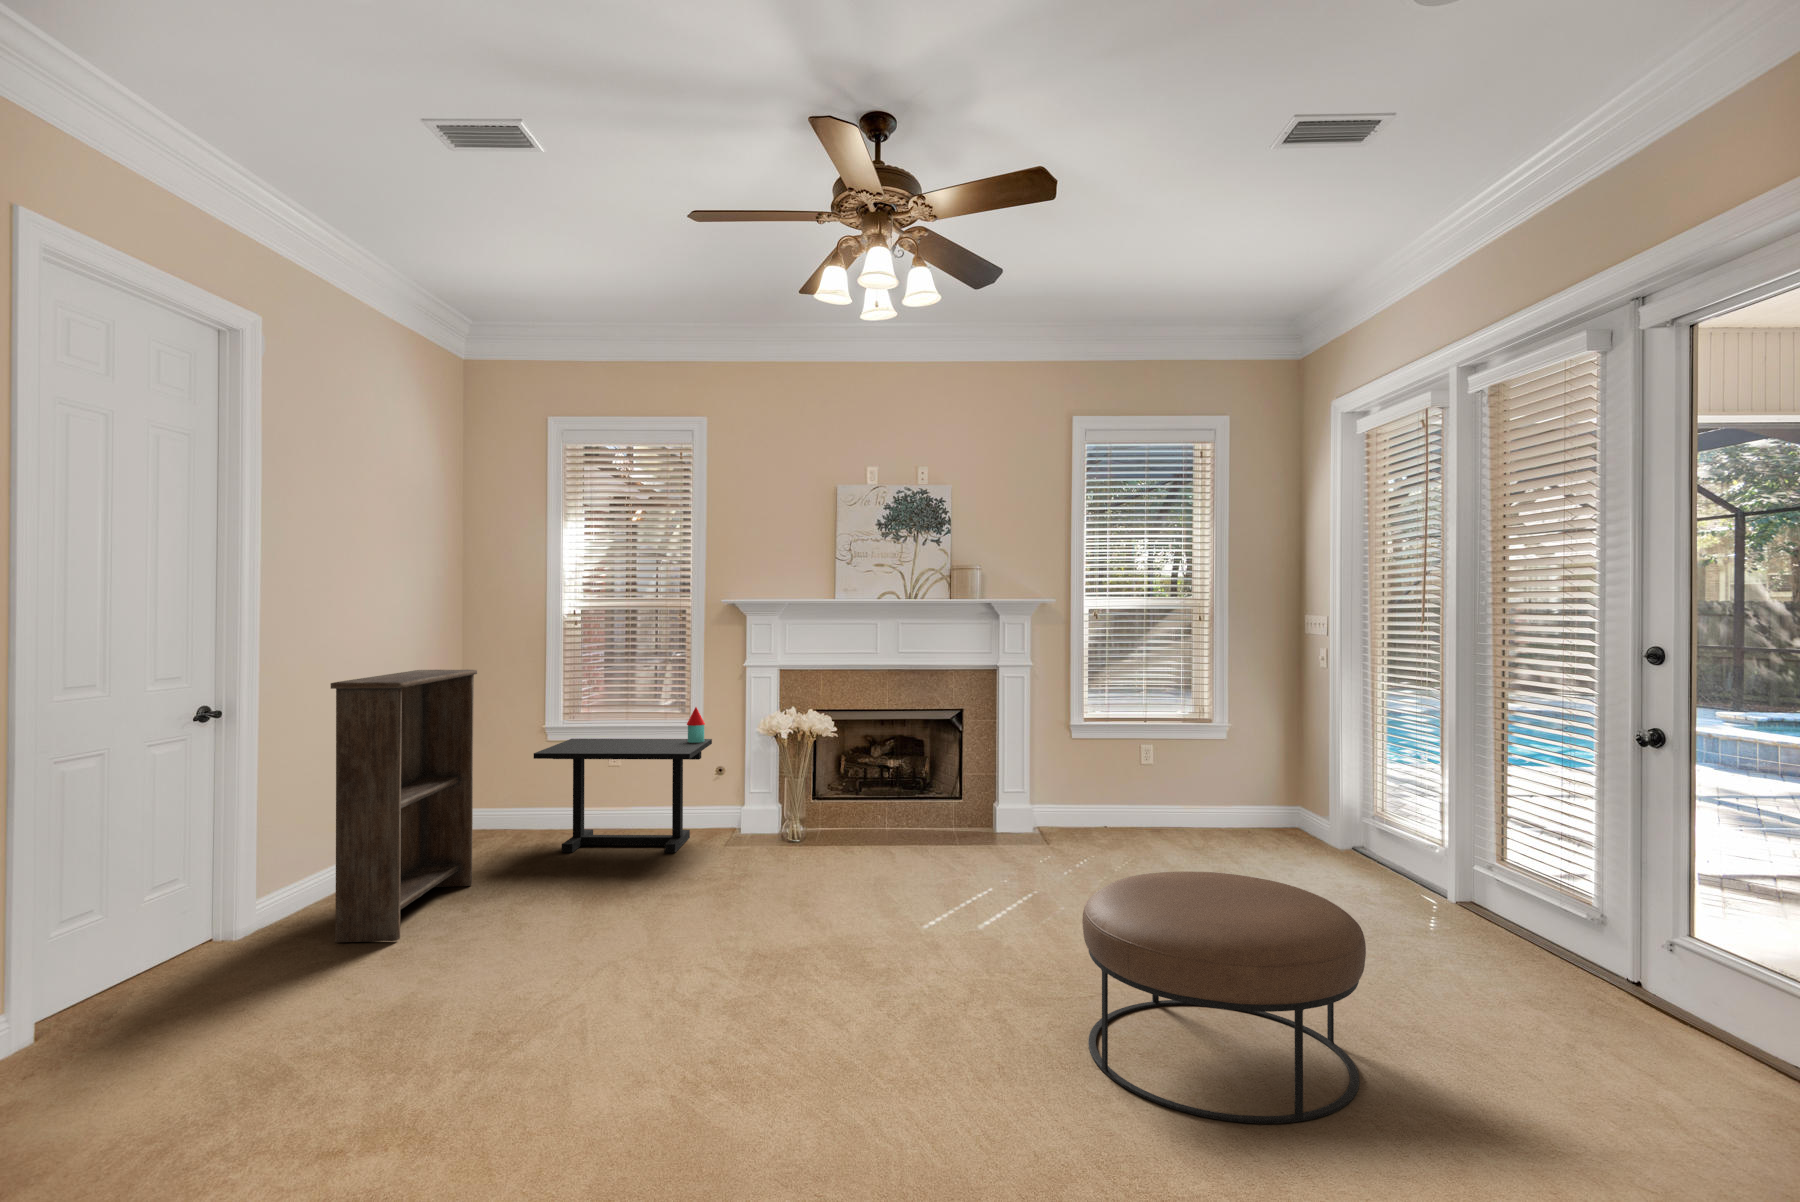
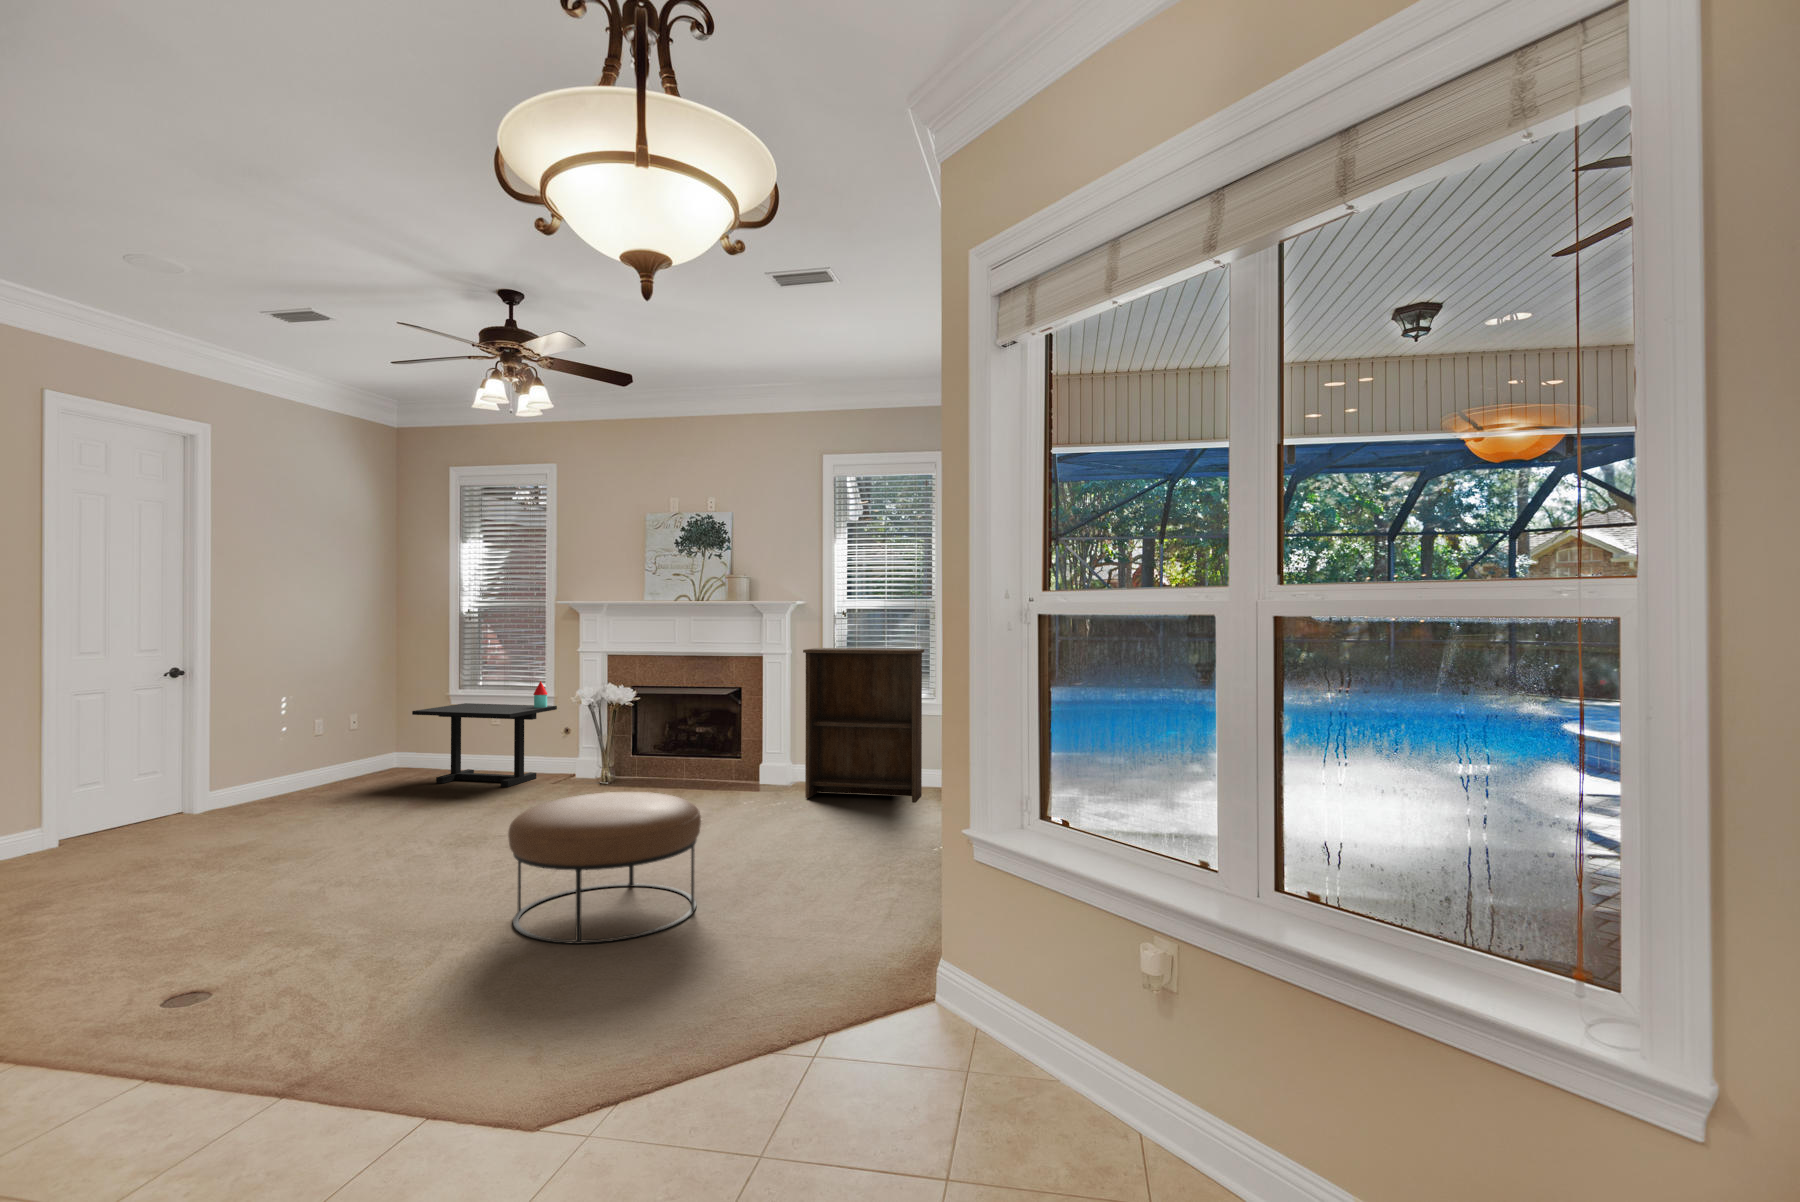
bookshelf: present [331,669,477,942] -> present [803,648,924,803]

